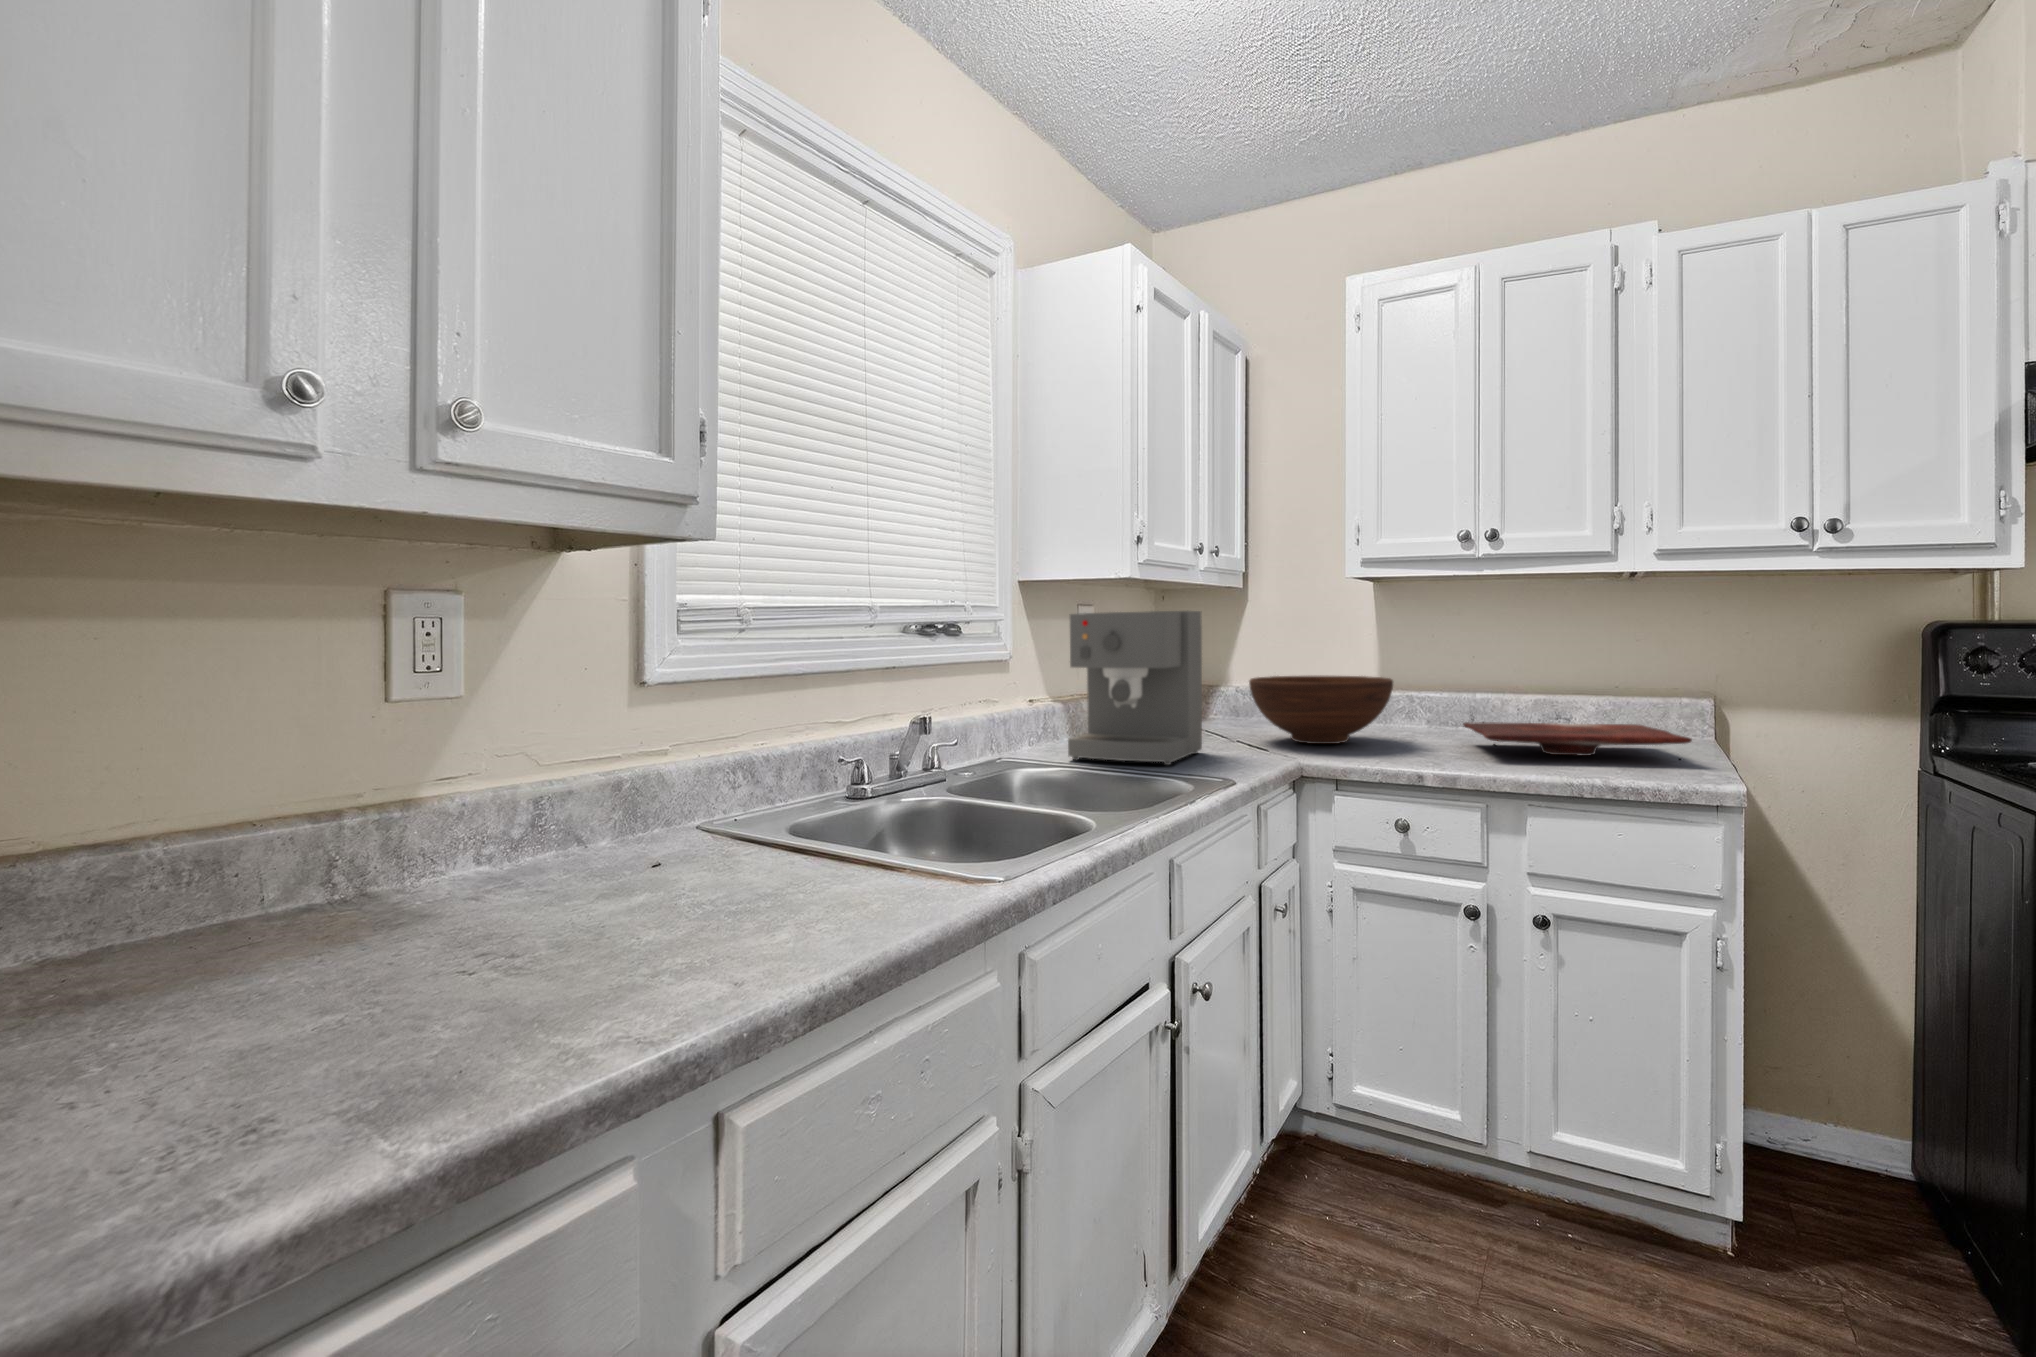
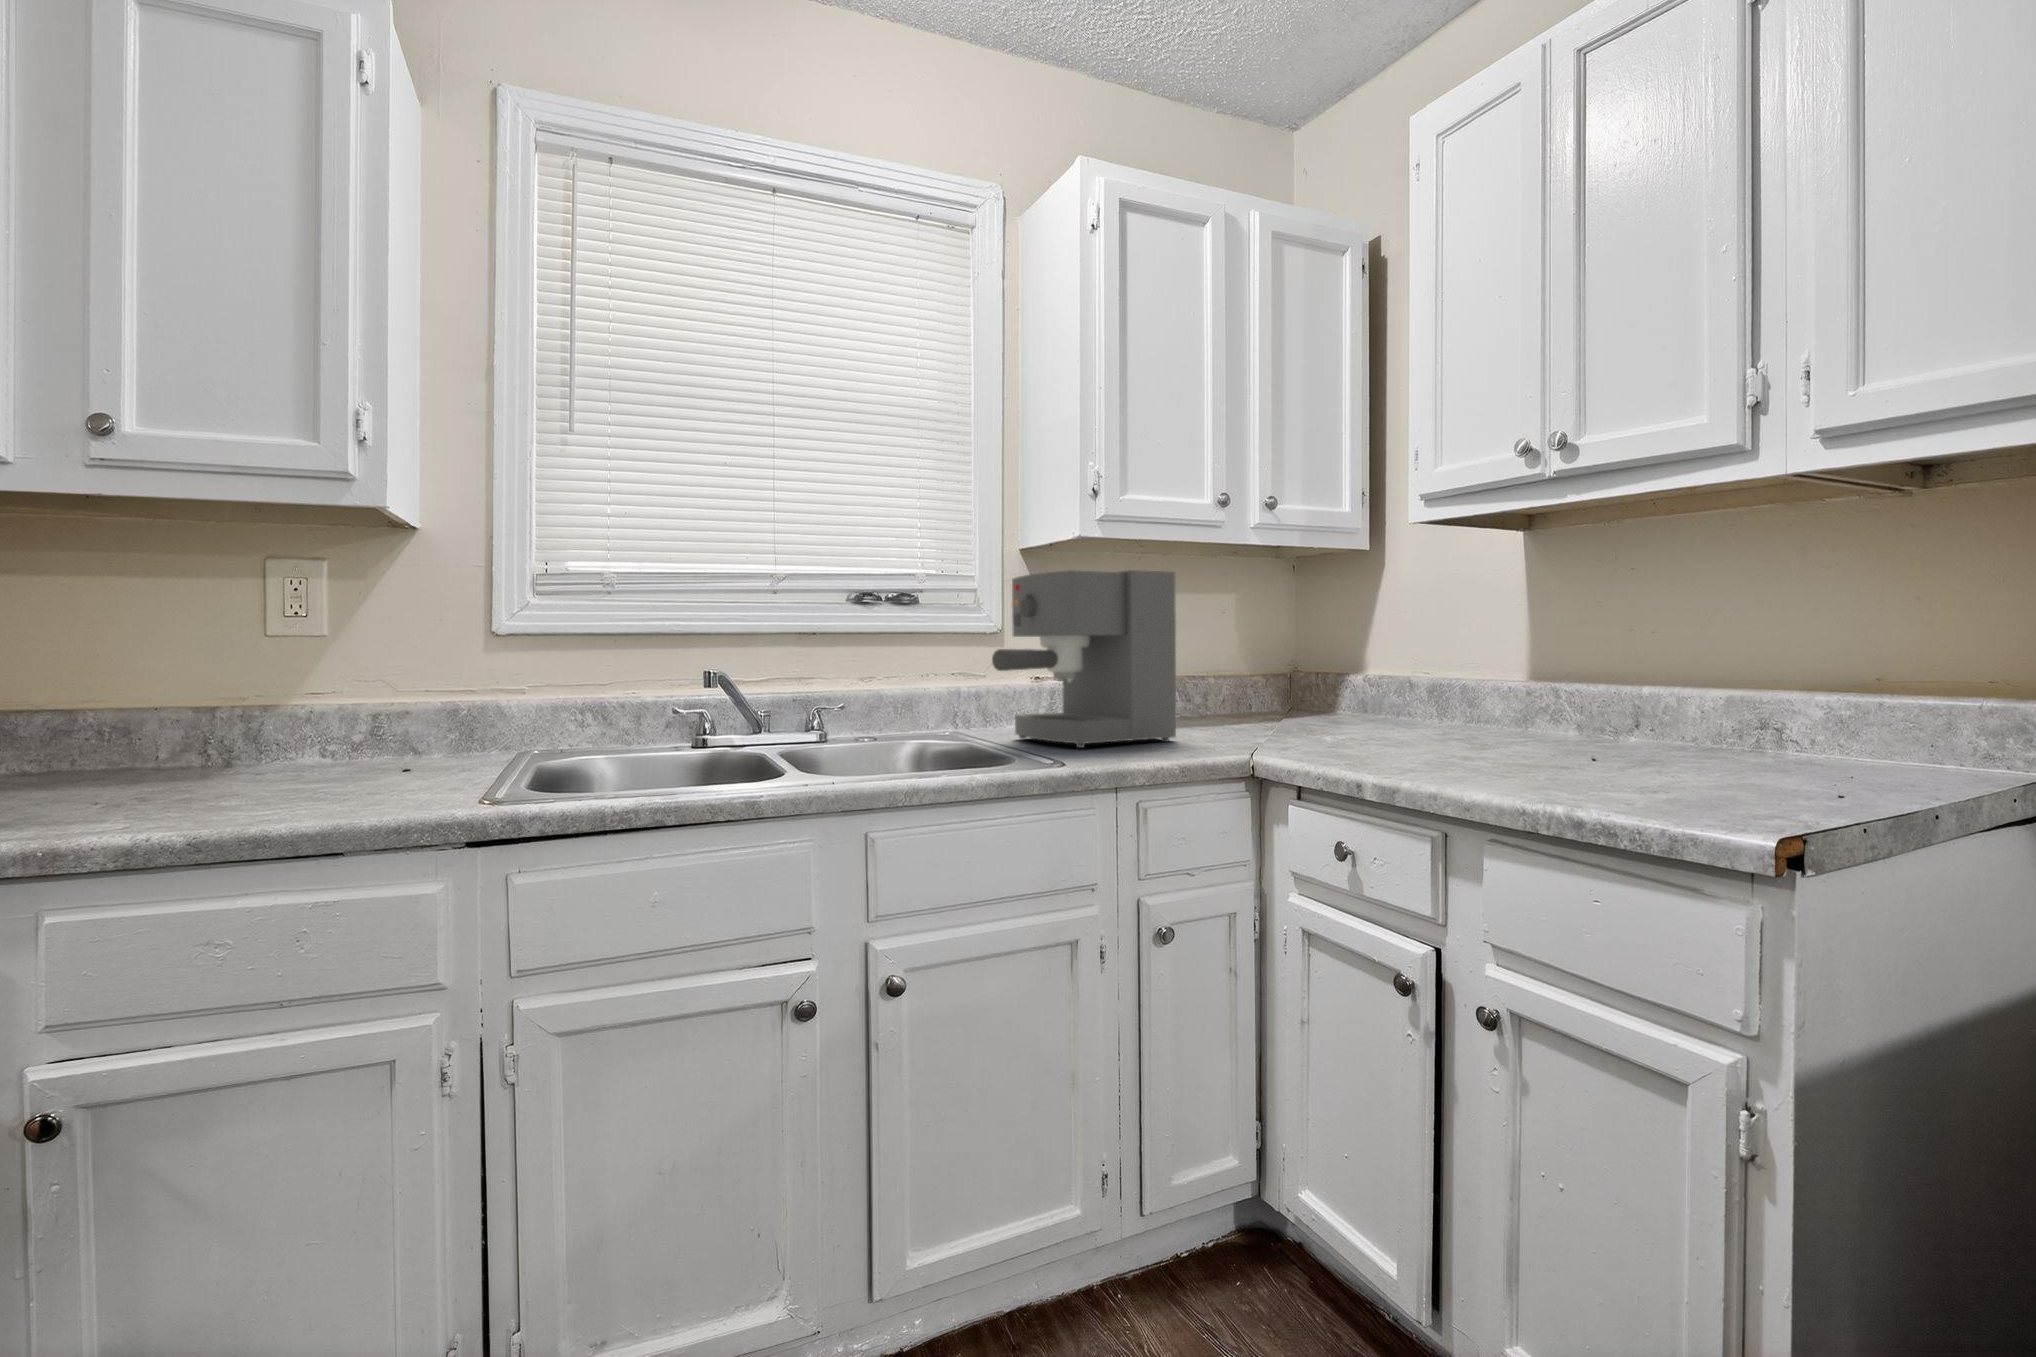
fruit bowl: present [1249,676,1393,744] -> none [1265,656,1456,741]
cutting board: present [1463,722,1692,756] -> none [1477,721,1851,775]

